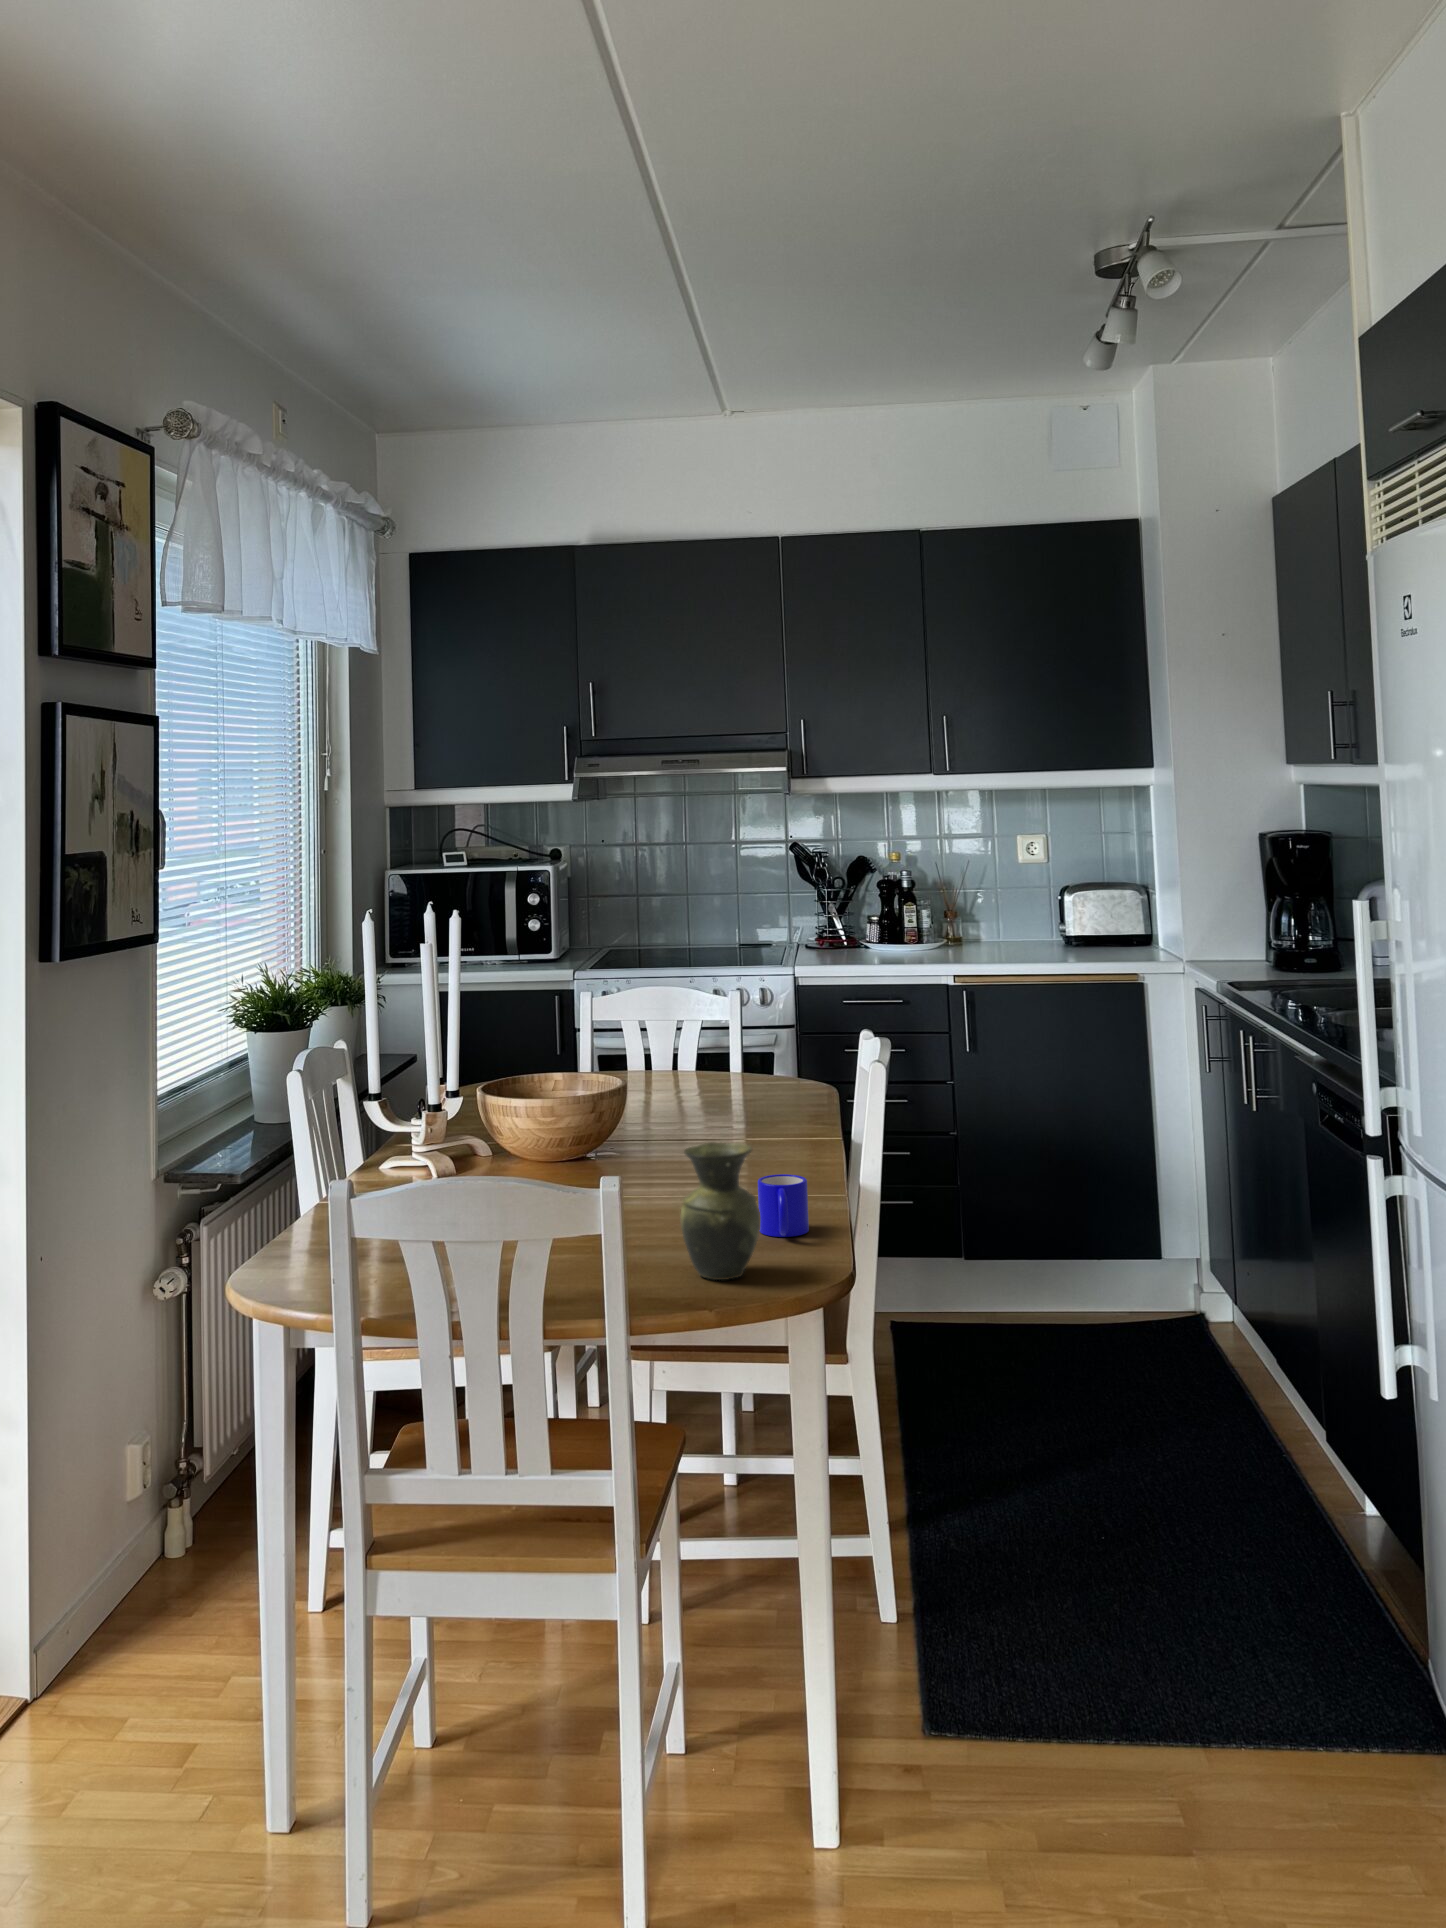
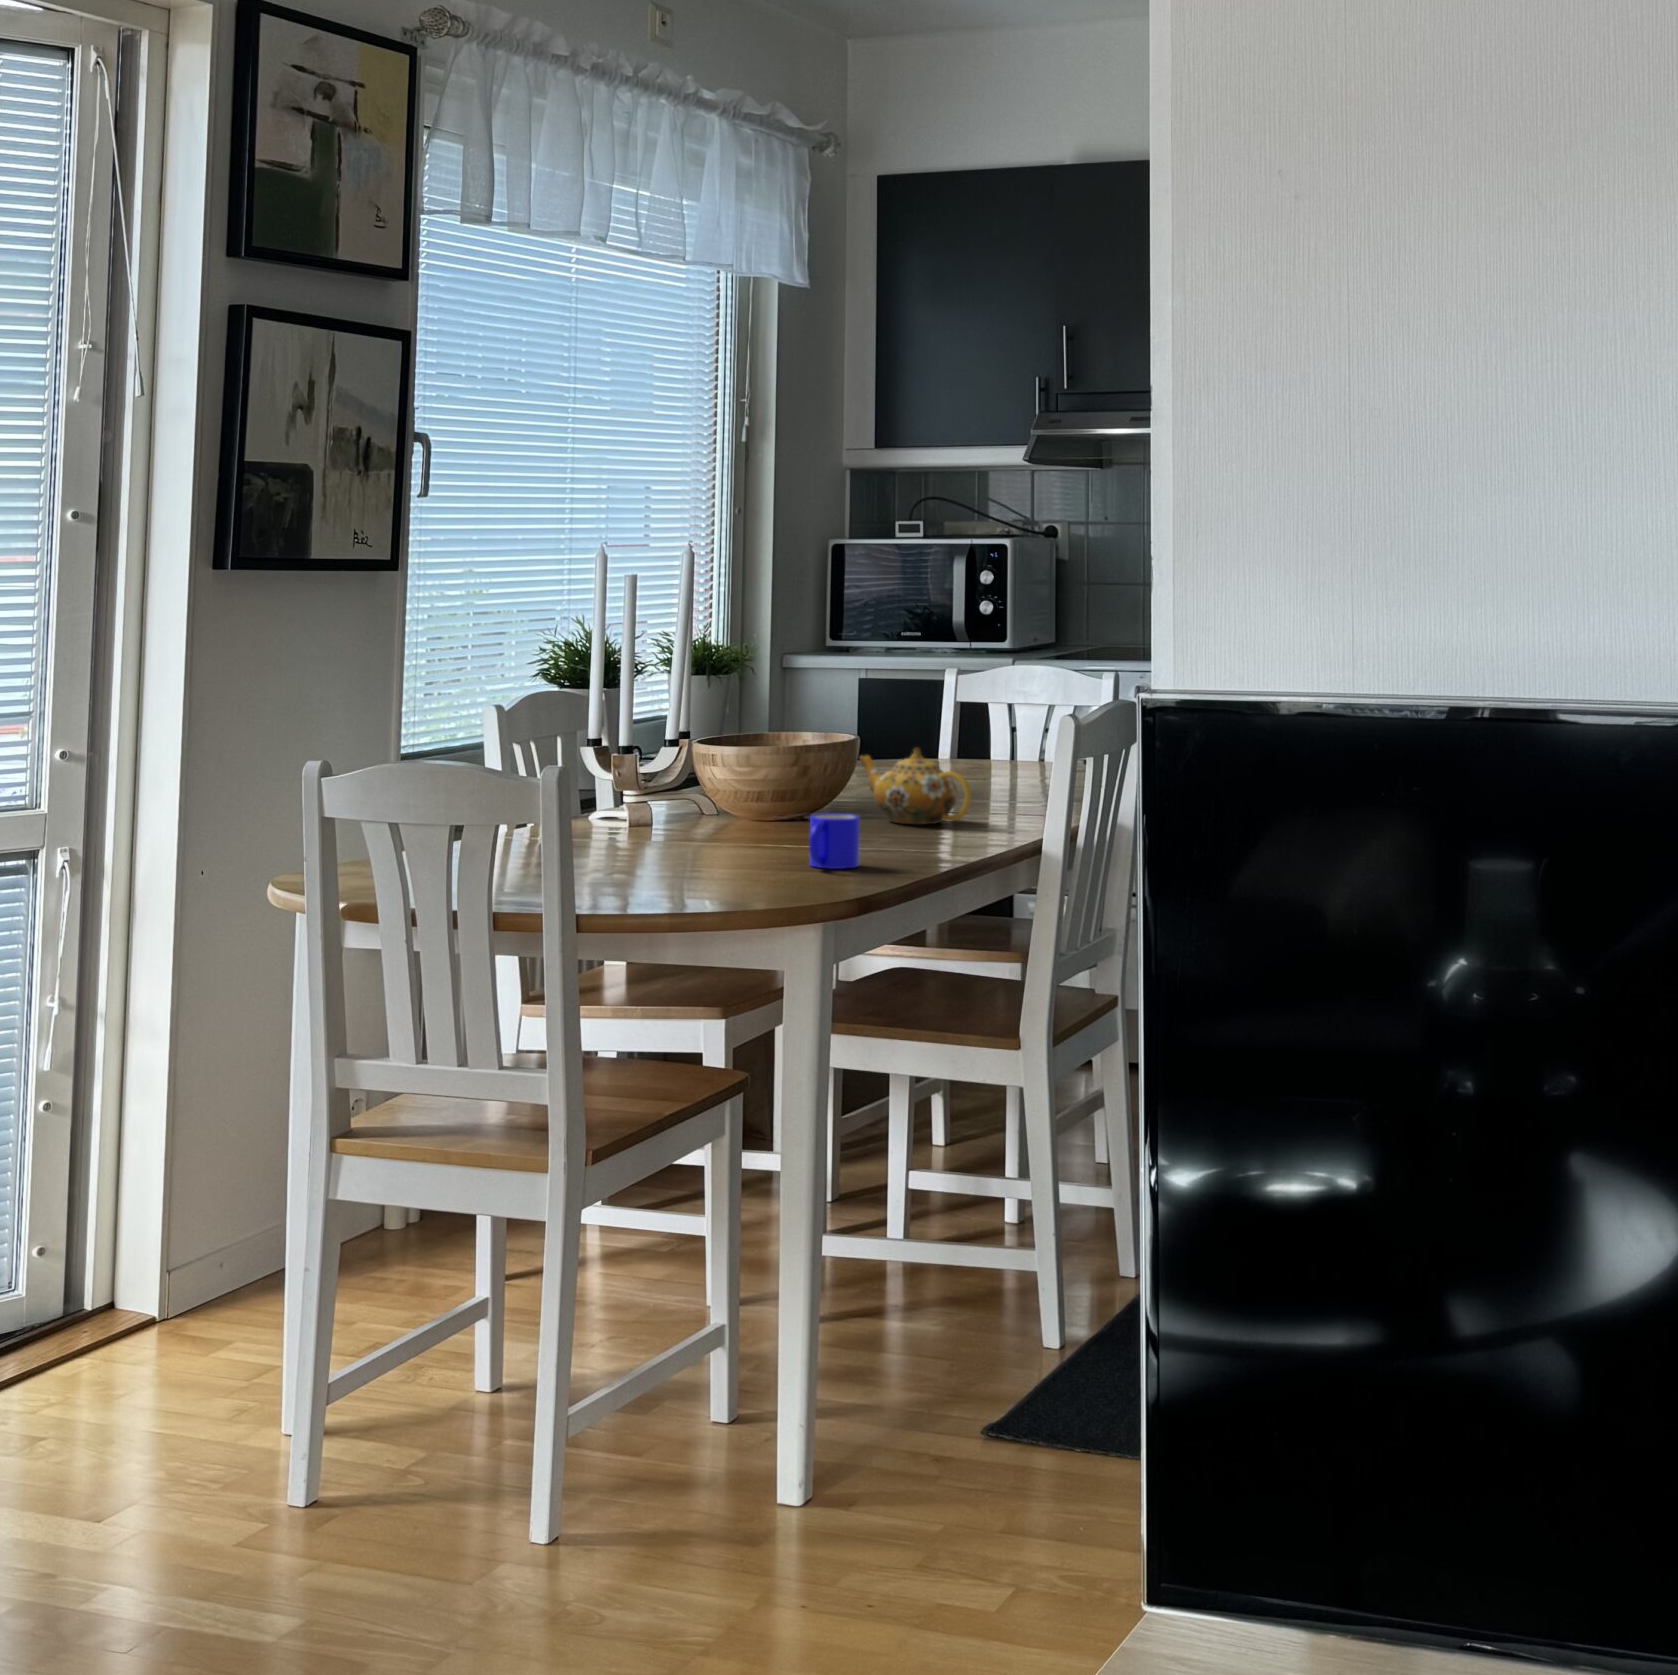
teapot: none [650,1080,777,1157] -> present [859,747,971,824]
vase: present [680,1143,760,1280] -> none [668,759,745,881]

